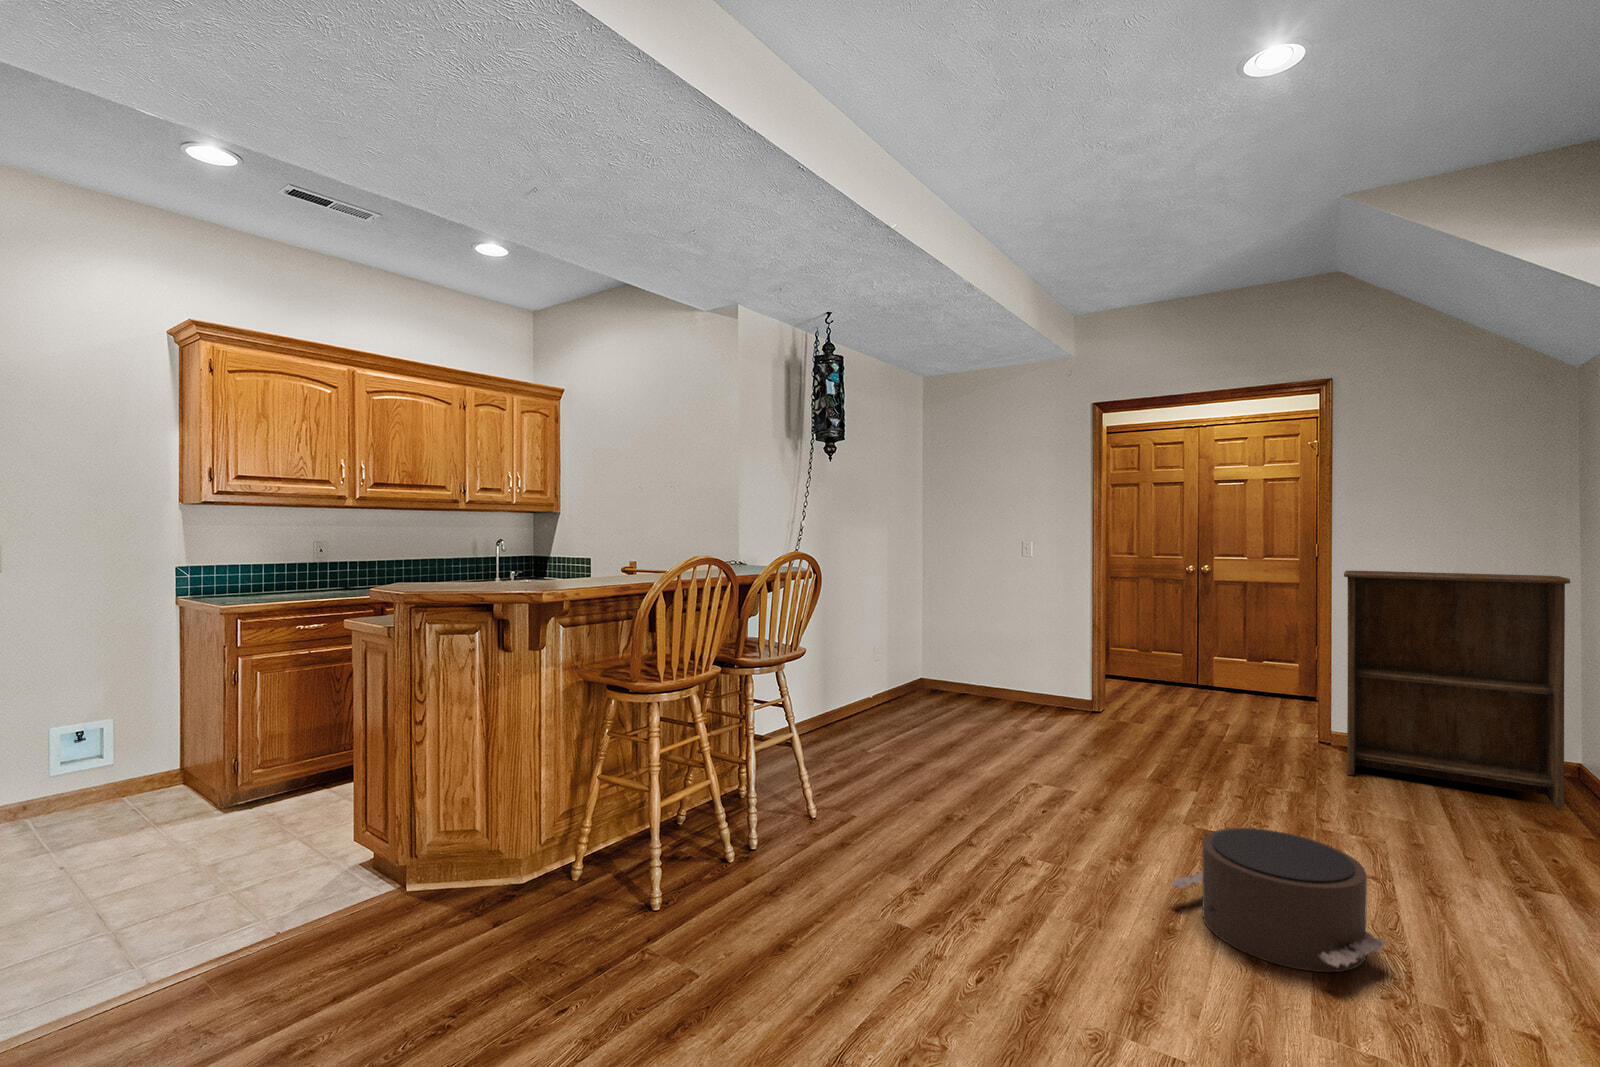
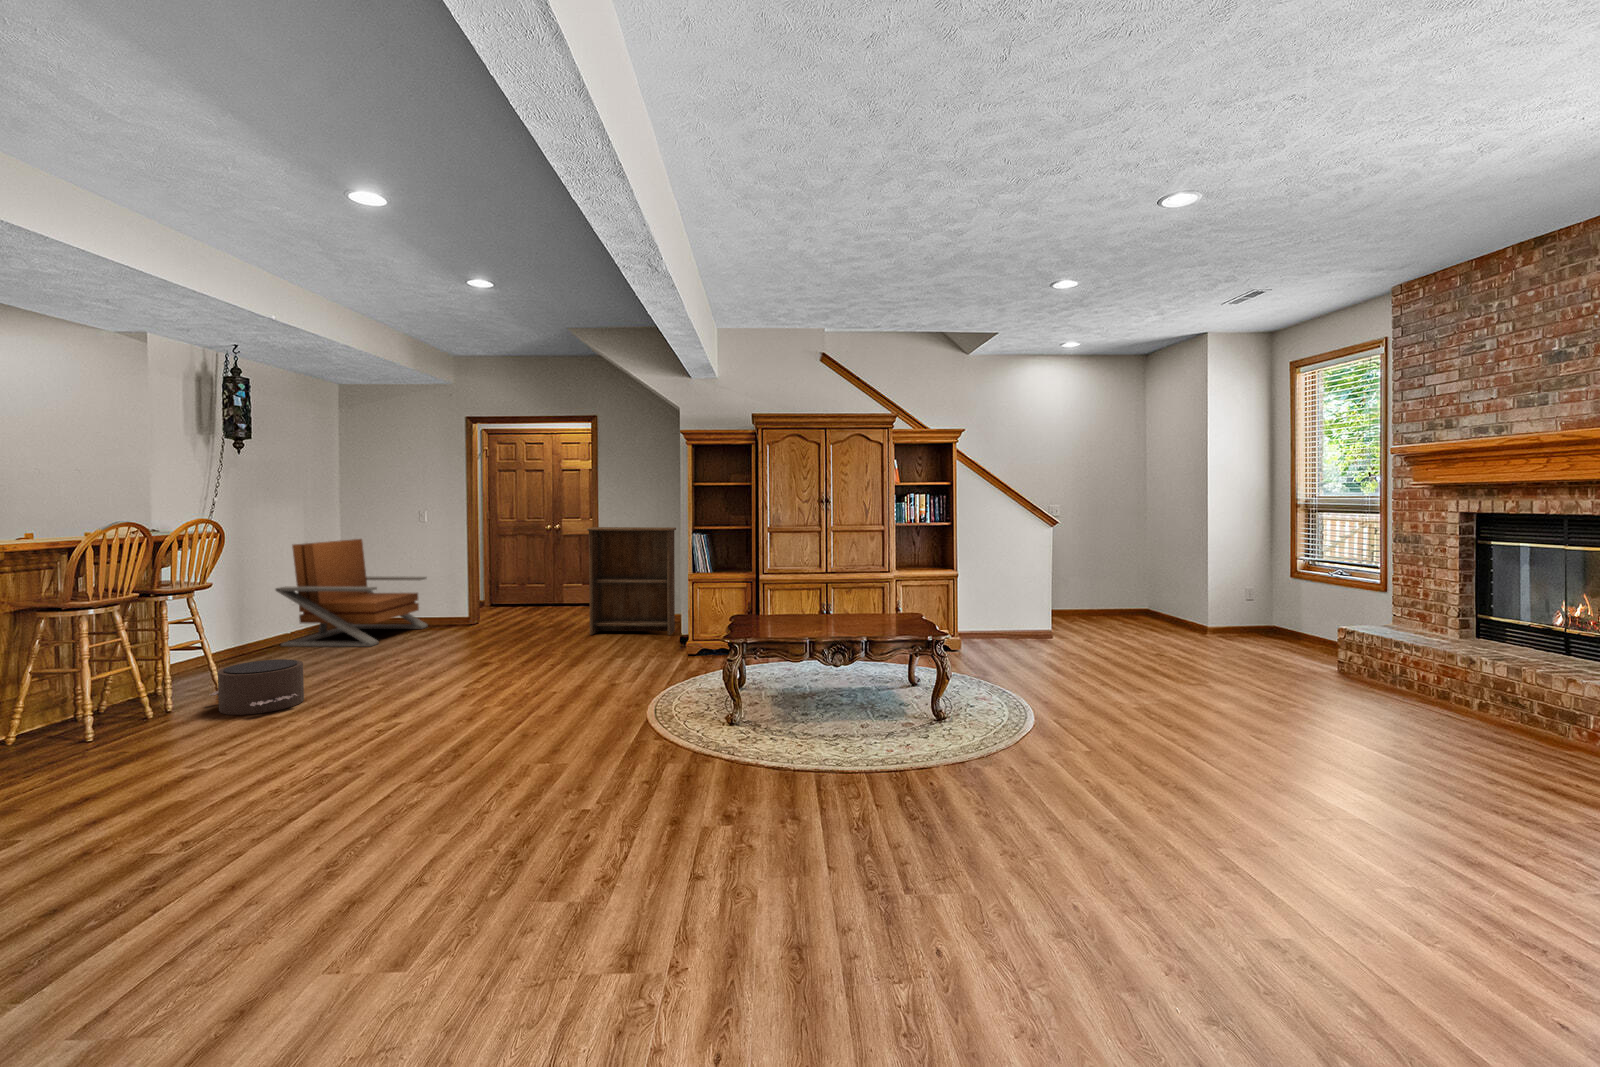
lounge chair: none [859,577,1035,742] -> present [275,539,428,646]
pouf: present [1171,828,1388,972] -> present [209,659,304,715]

